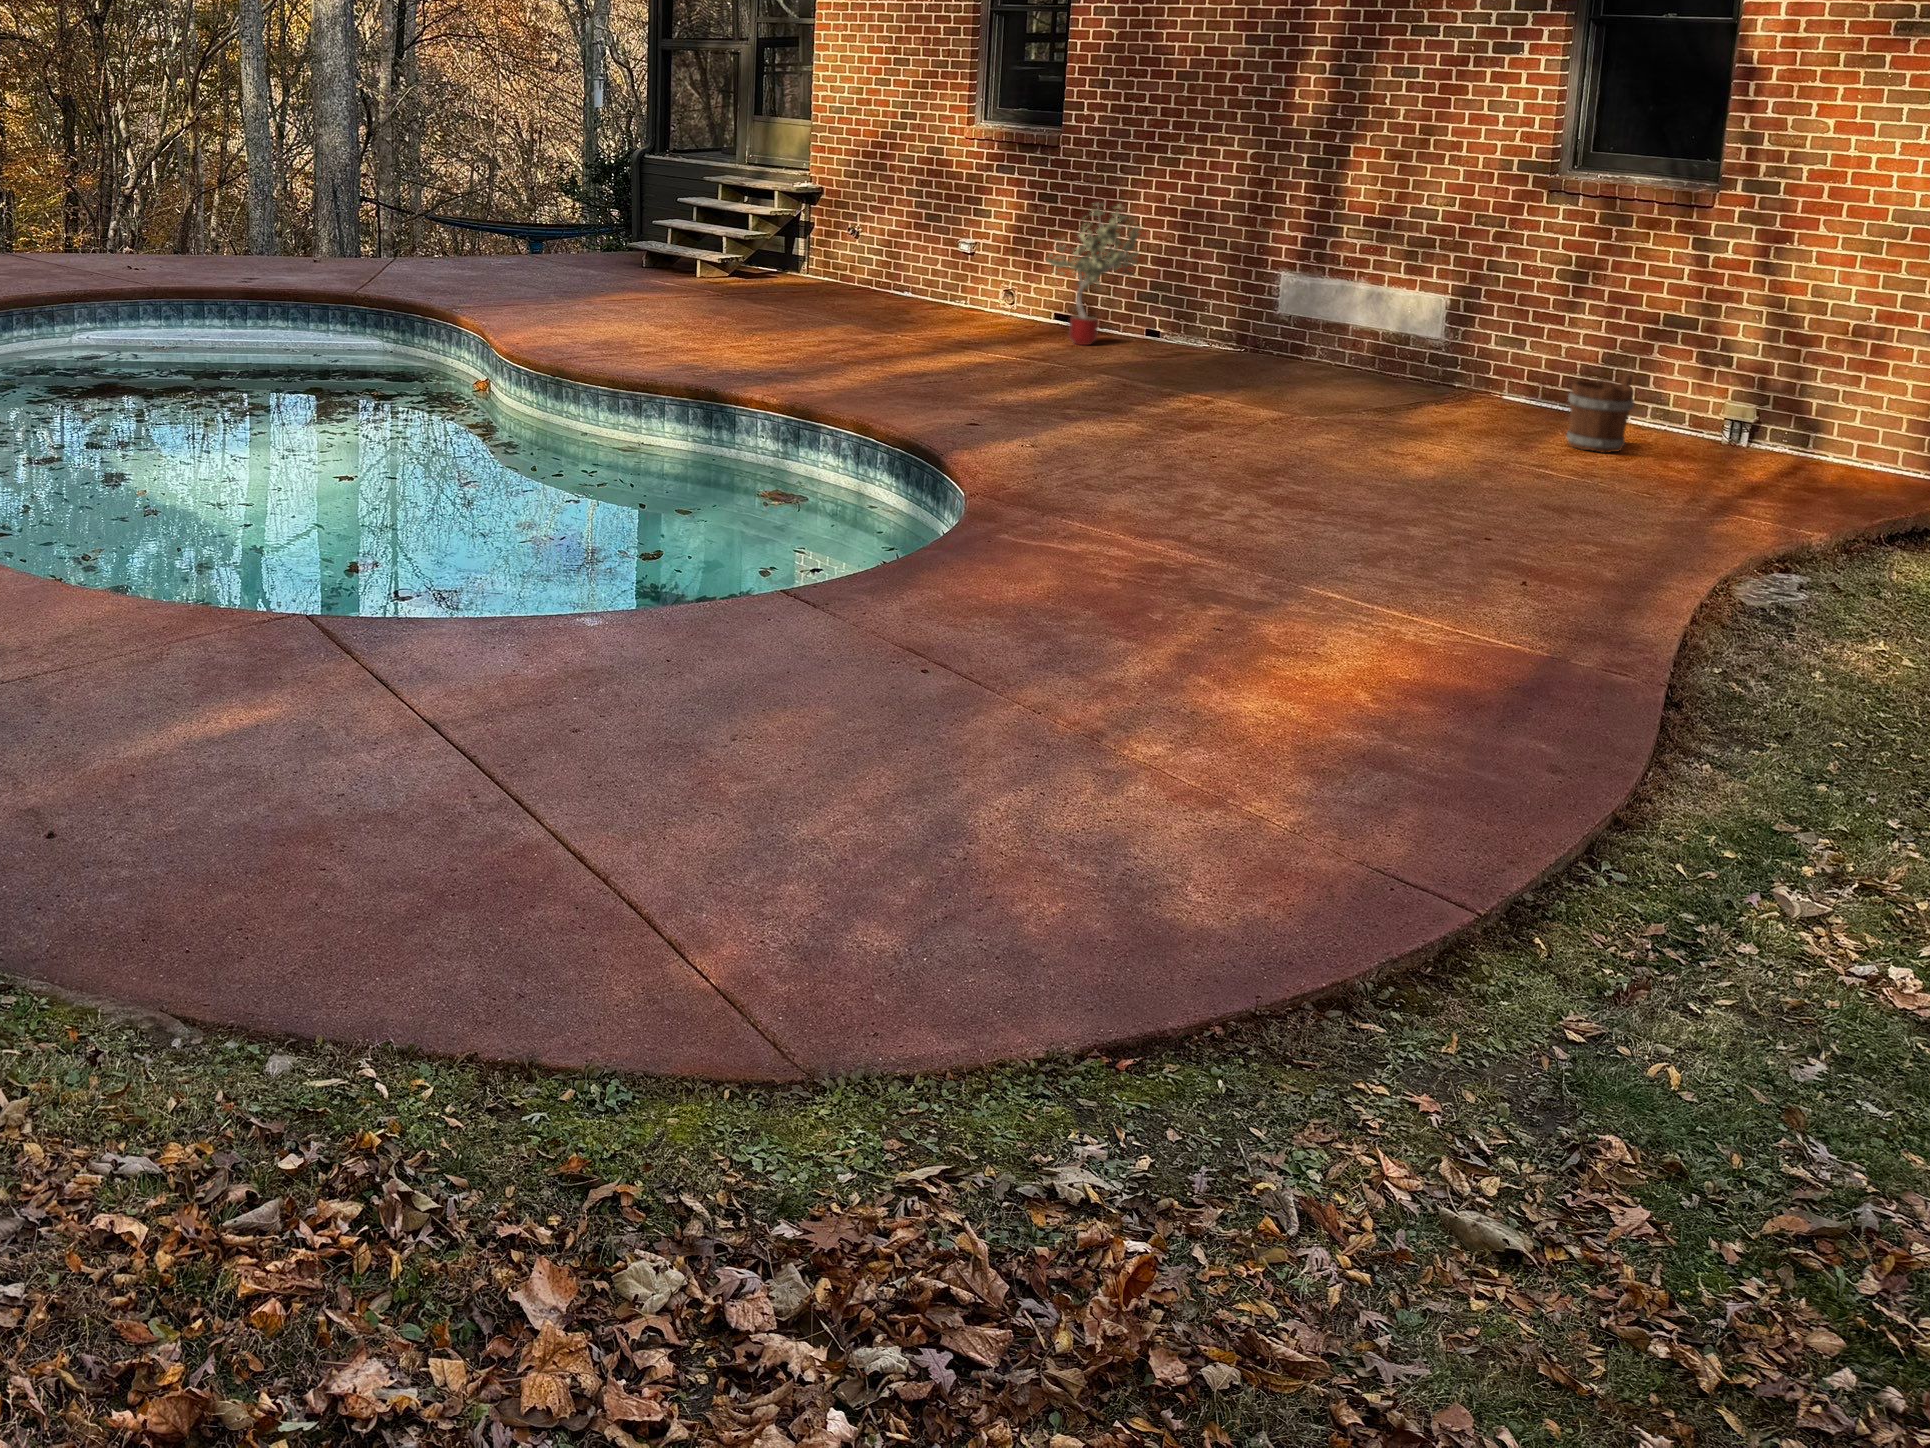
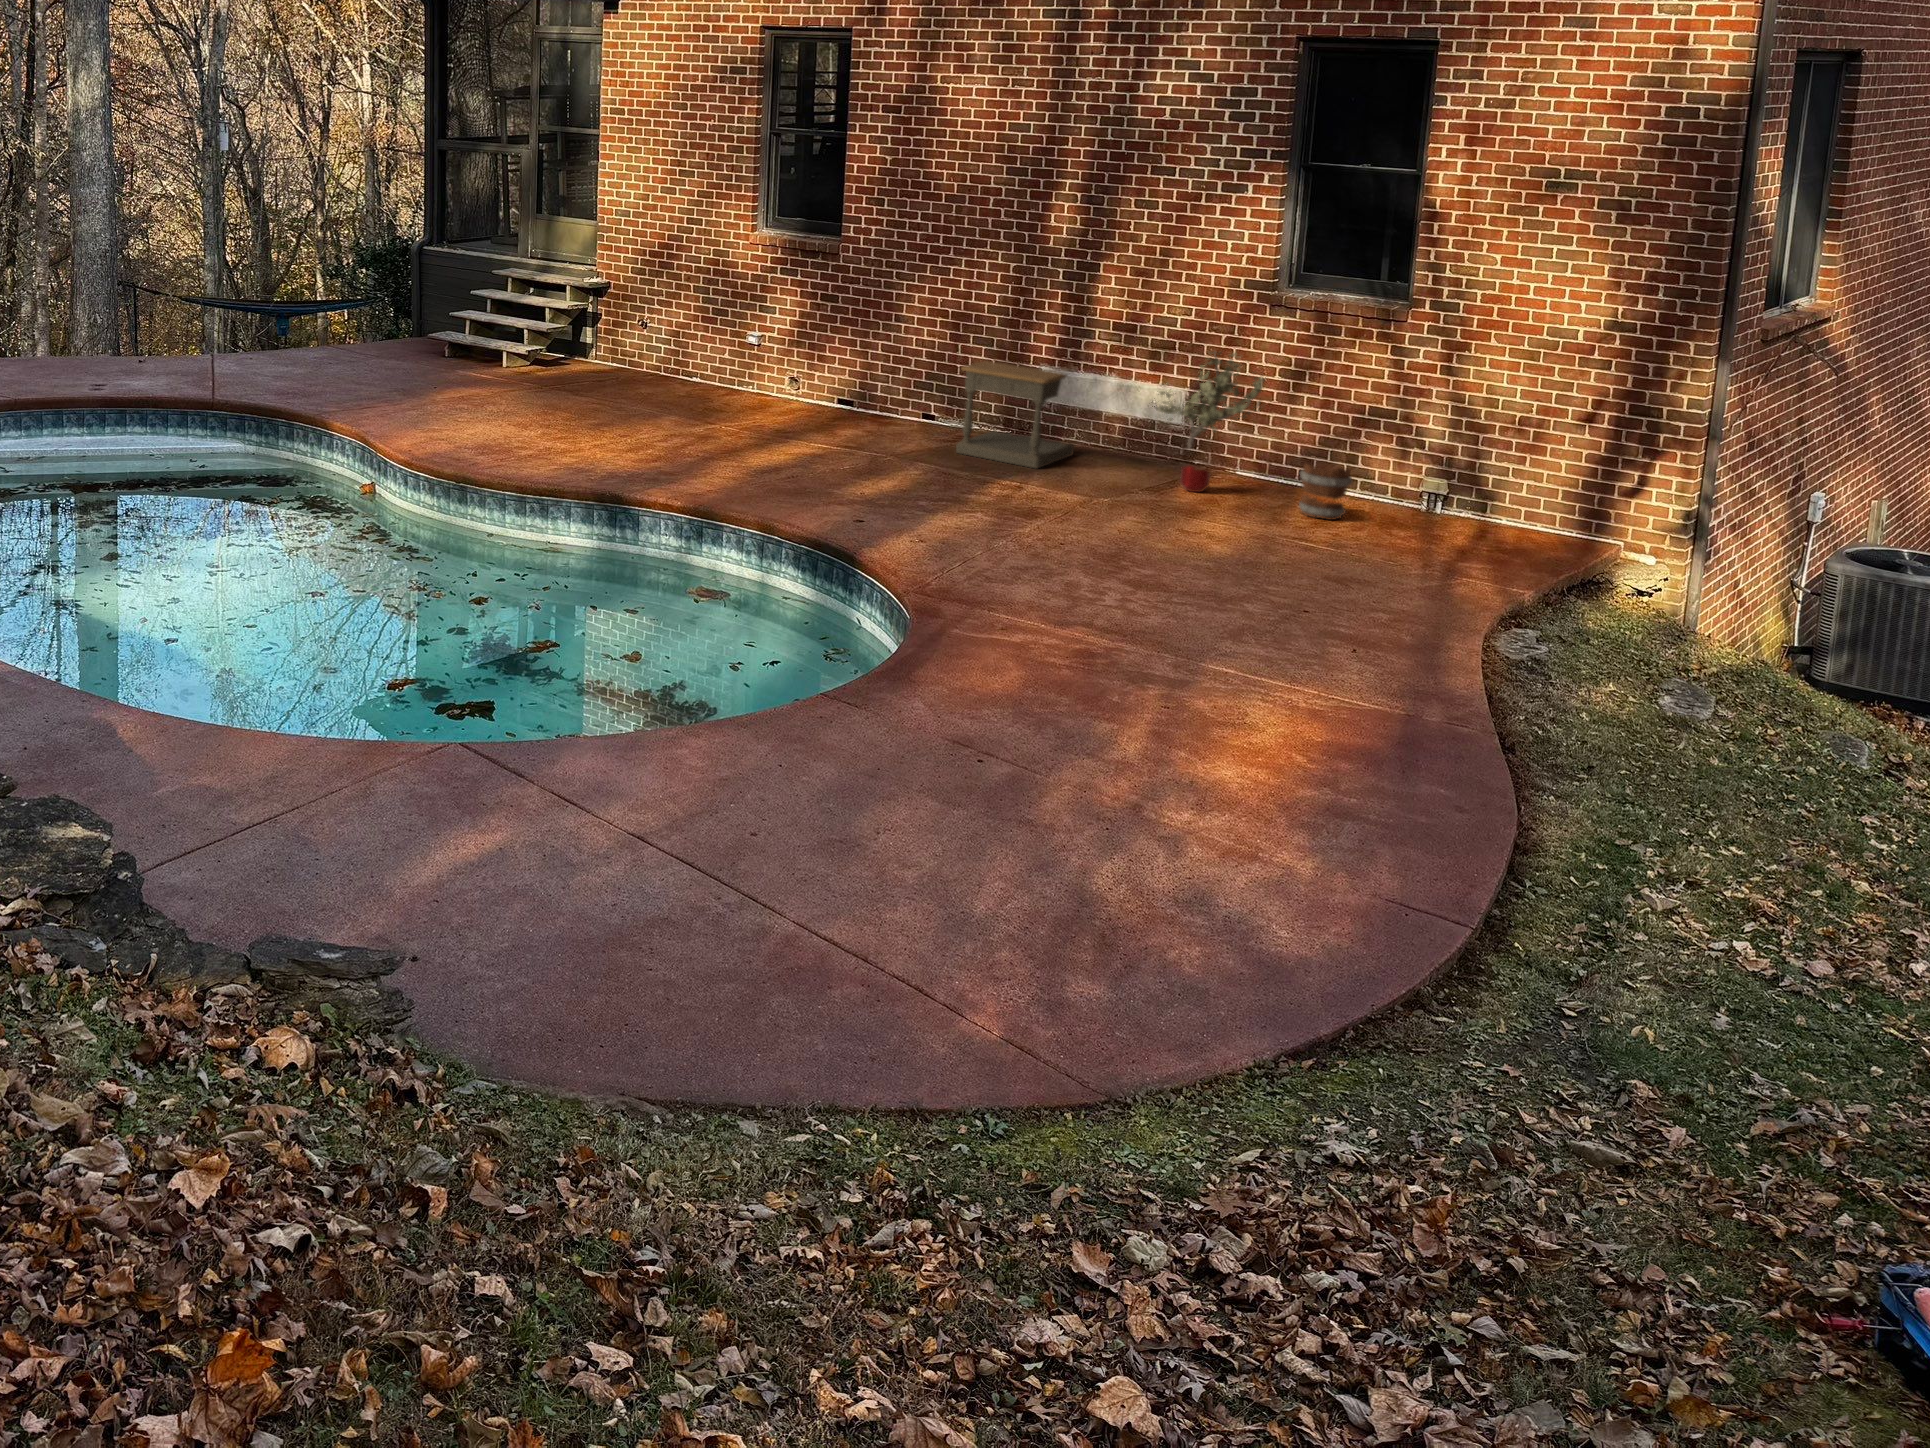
potted tree: present [1046,203,1140,345] -> present [1149,352,1266,492]
side table: none [1166,264,1327,390] -> present [956,361,1074,468]

